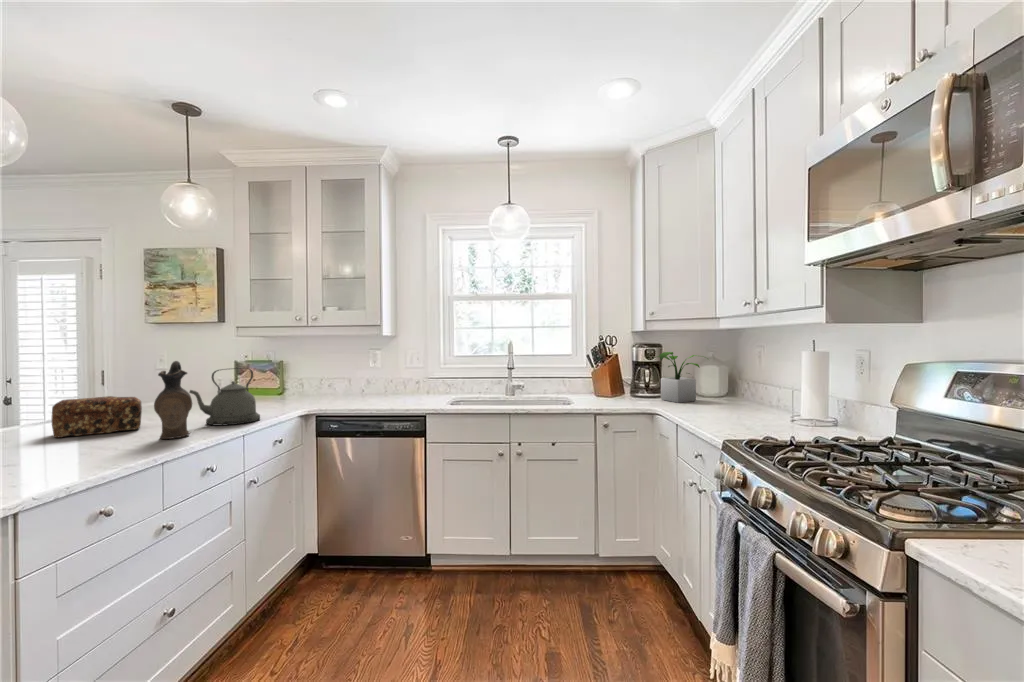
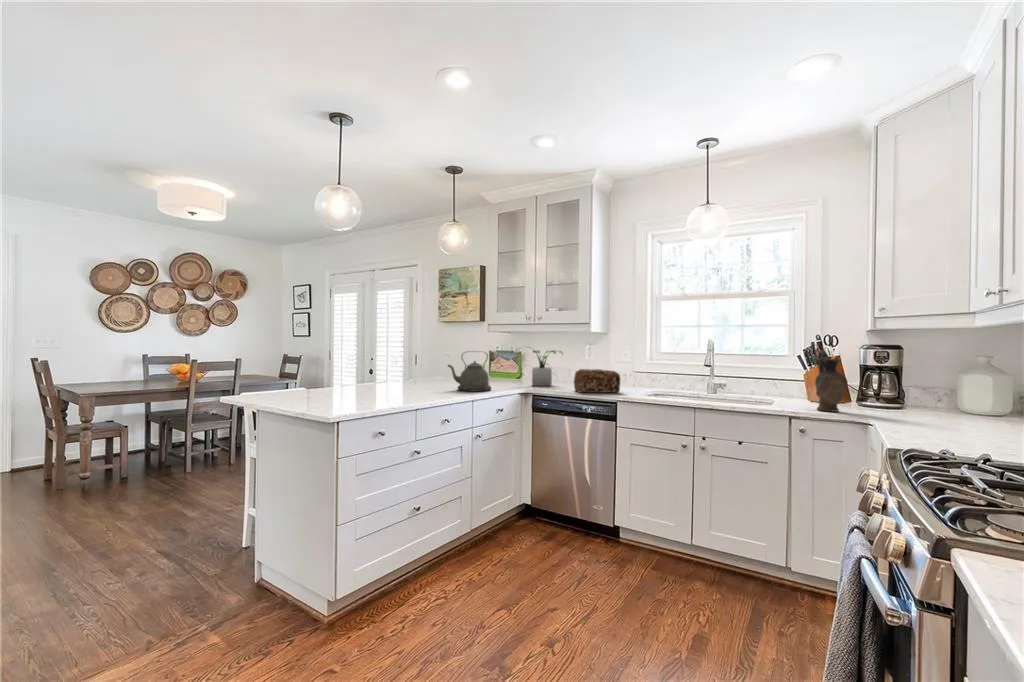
potted plant: present [653,352,699,403] -> present [532,350,563,386]
ceramic pitcher: present [154,361,192,439] -> present [815,350,848,412]
bread loaf: present [52,396,142,438] -> present [574,369,620,393]

